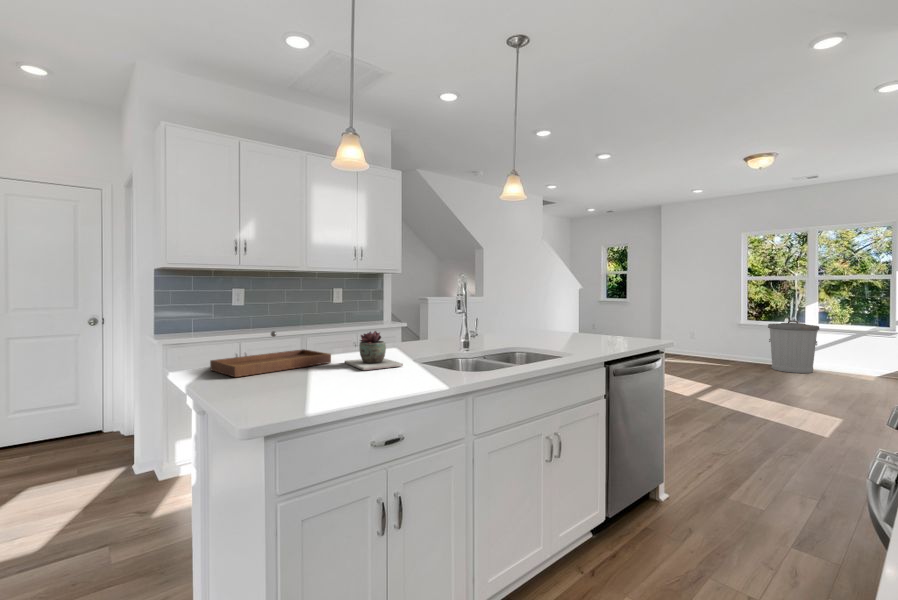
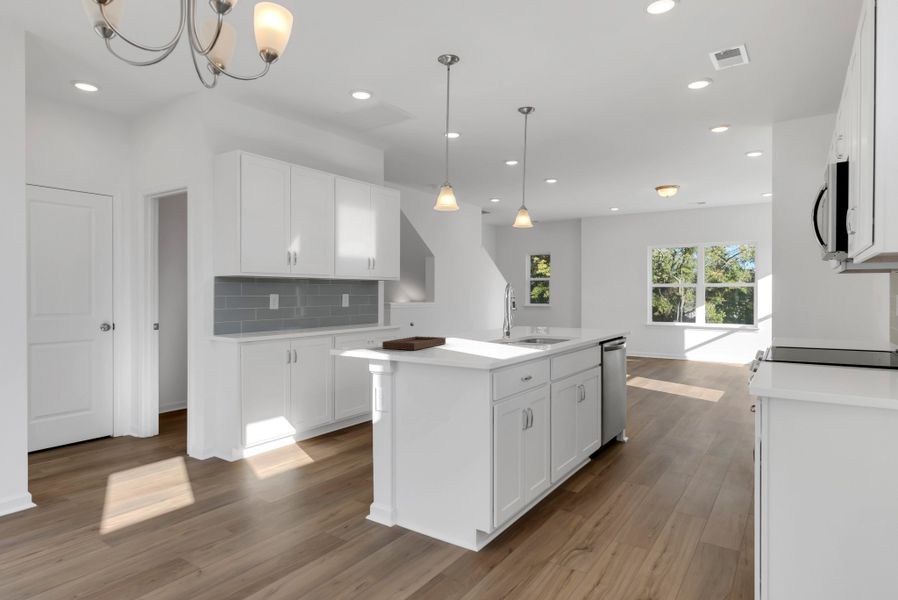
trash can: present [768,321,819,373] -> none [666,320,704,364]
succulent plant: present [345,331,403,370] -> none [454,321,496,346]

